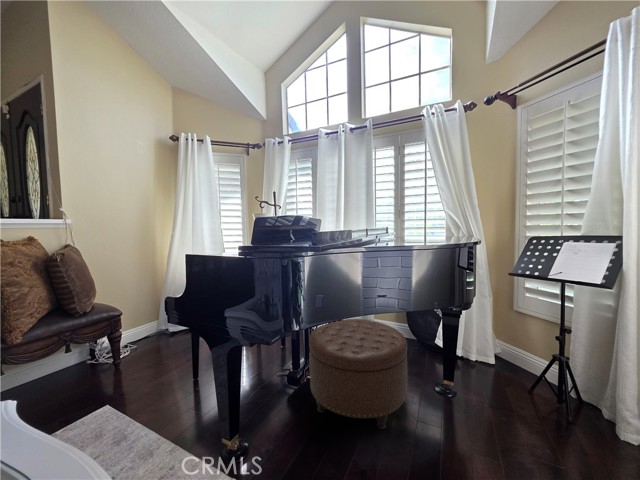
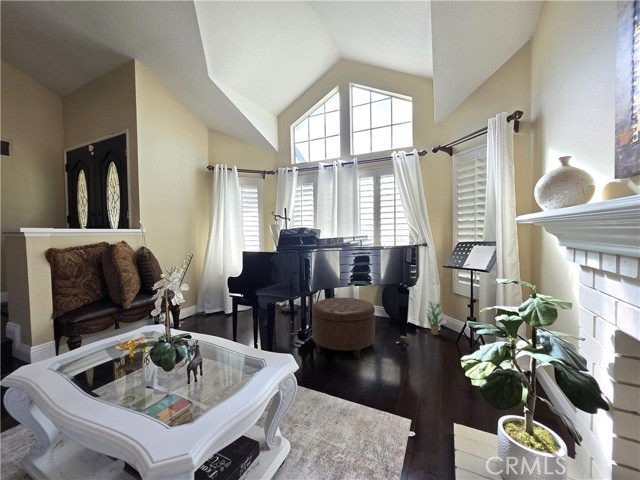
potted plant: none [474,323,508,374] -> present [427,302,443,335]

